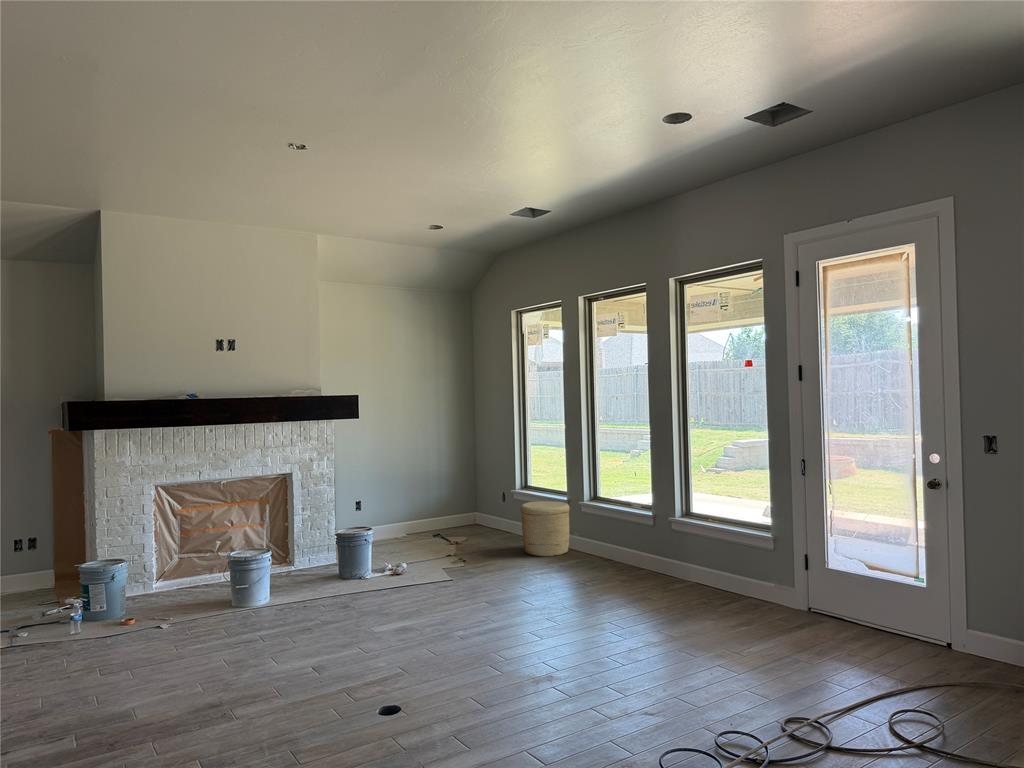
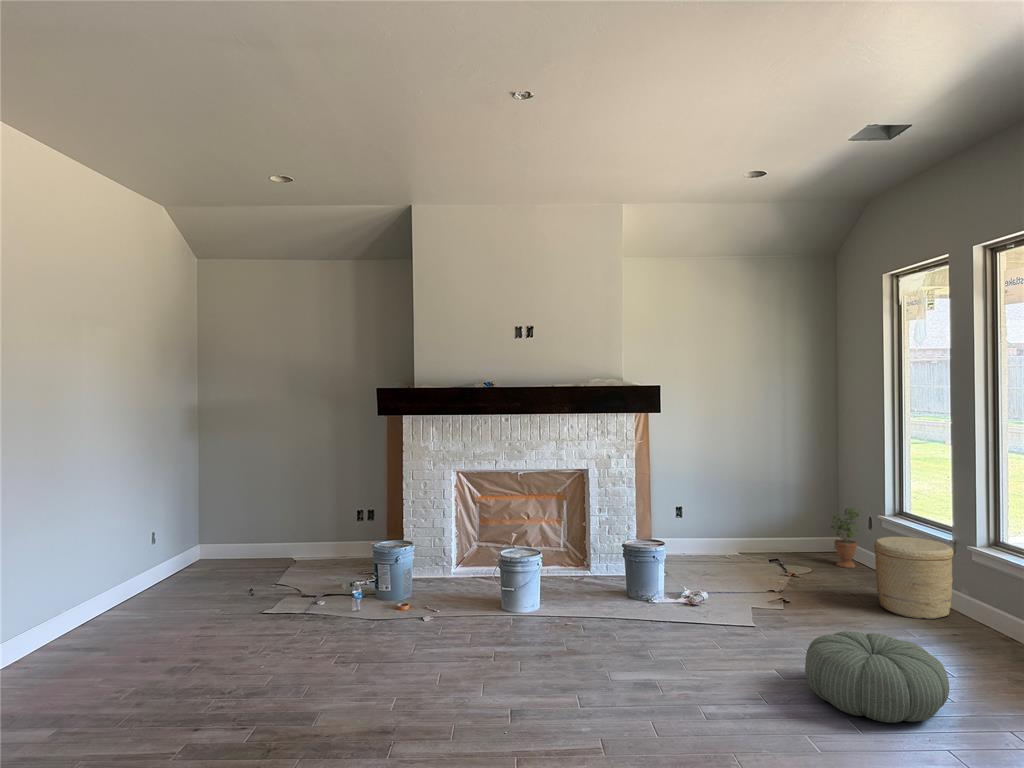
potted plant: none [478,485,500,534] -> present [831,508,862,568]
pouf: none [508,560,595,613] -> present [805,631,949,723]

